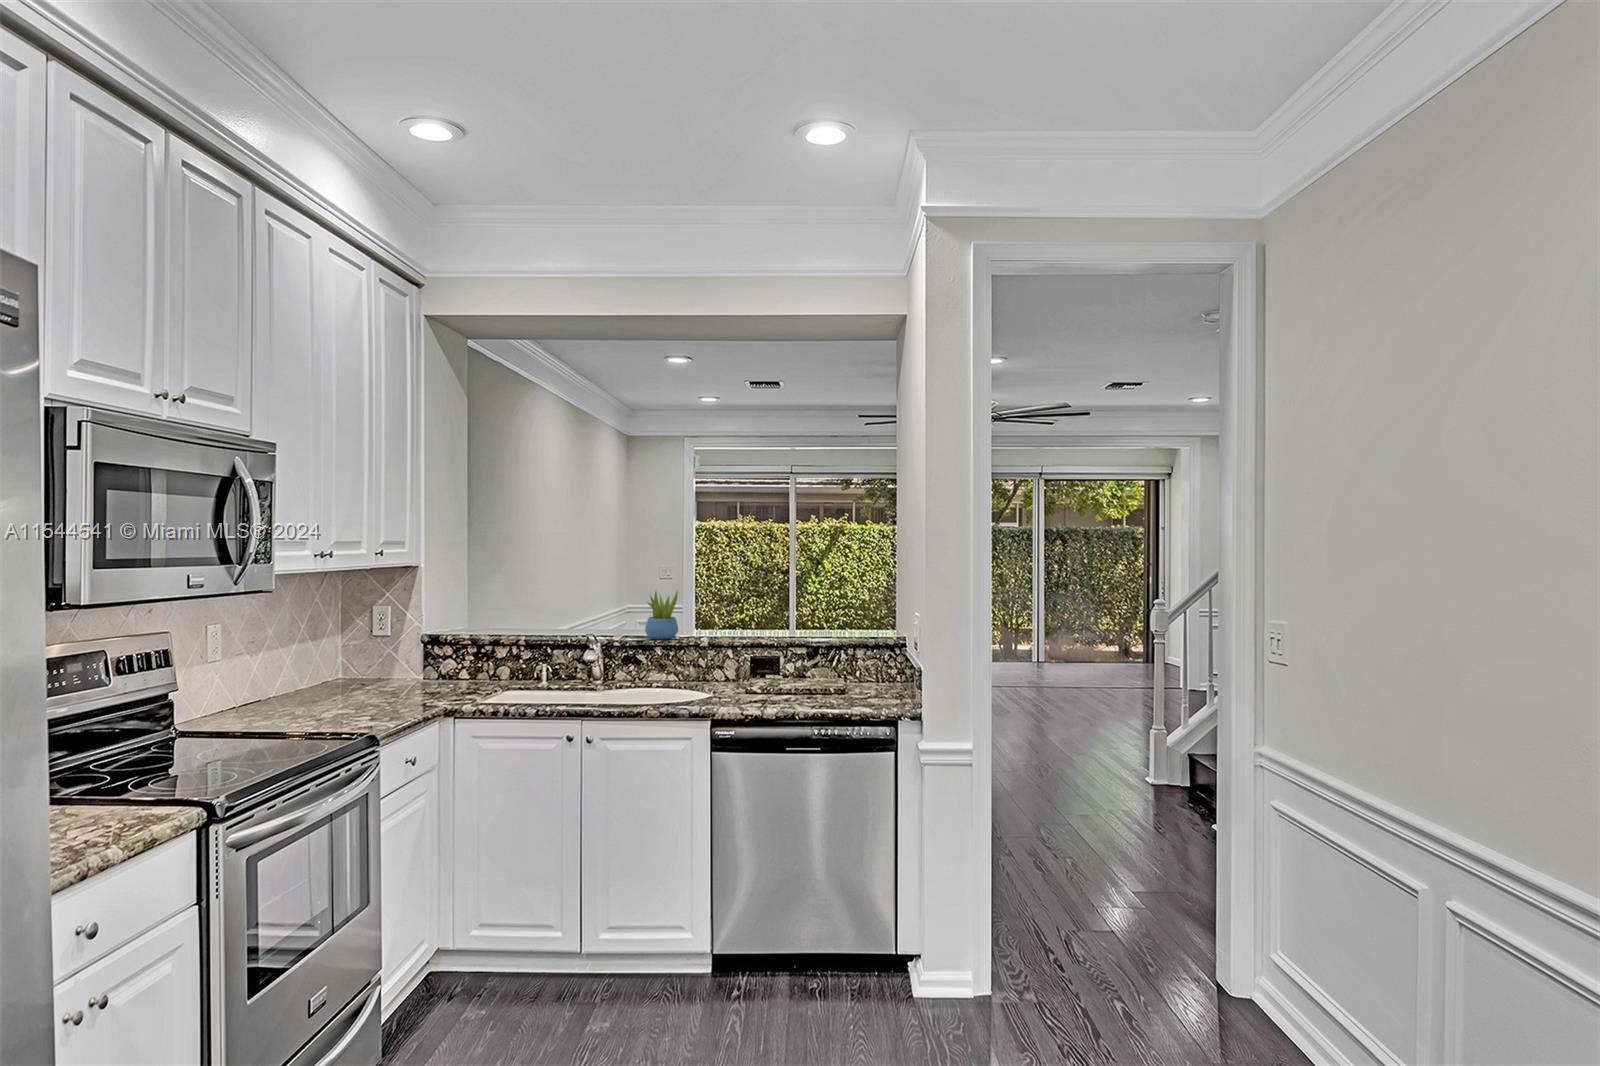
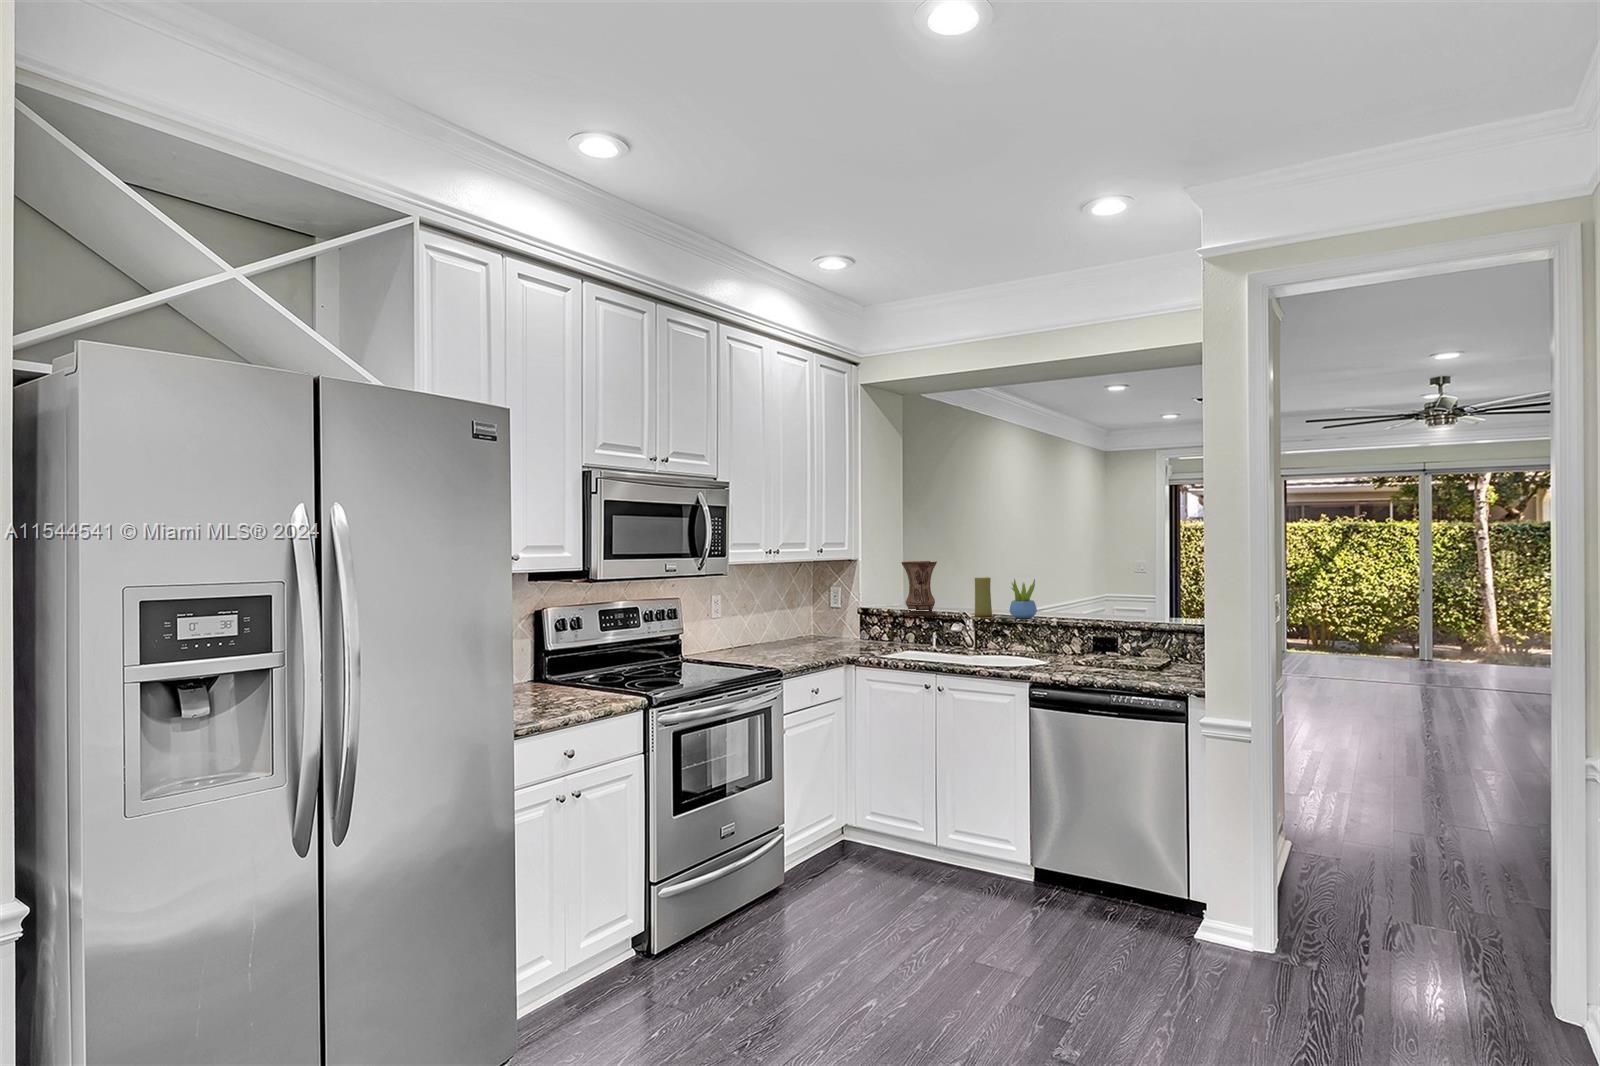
vase: none [496,567,546,643] -> present [902,561,937,617]
candle: none [593,588,623,641] -> present [972,577,995,618]

